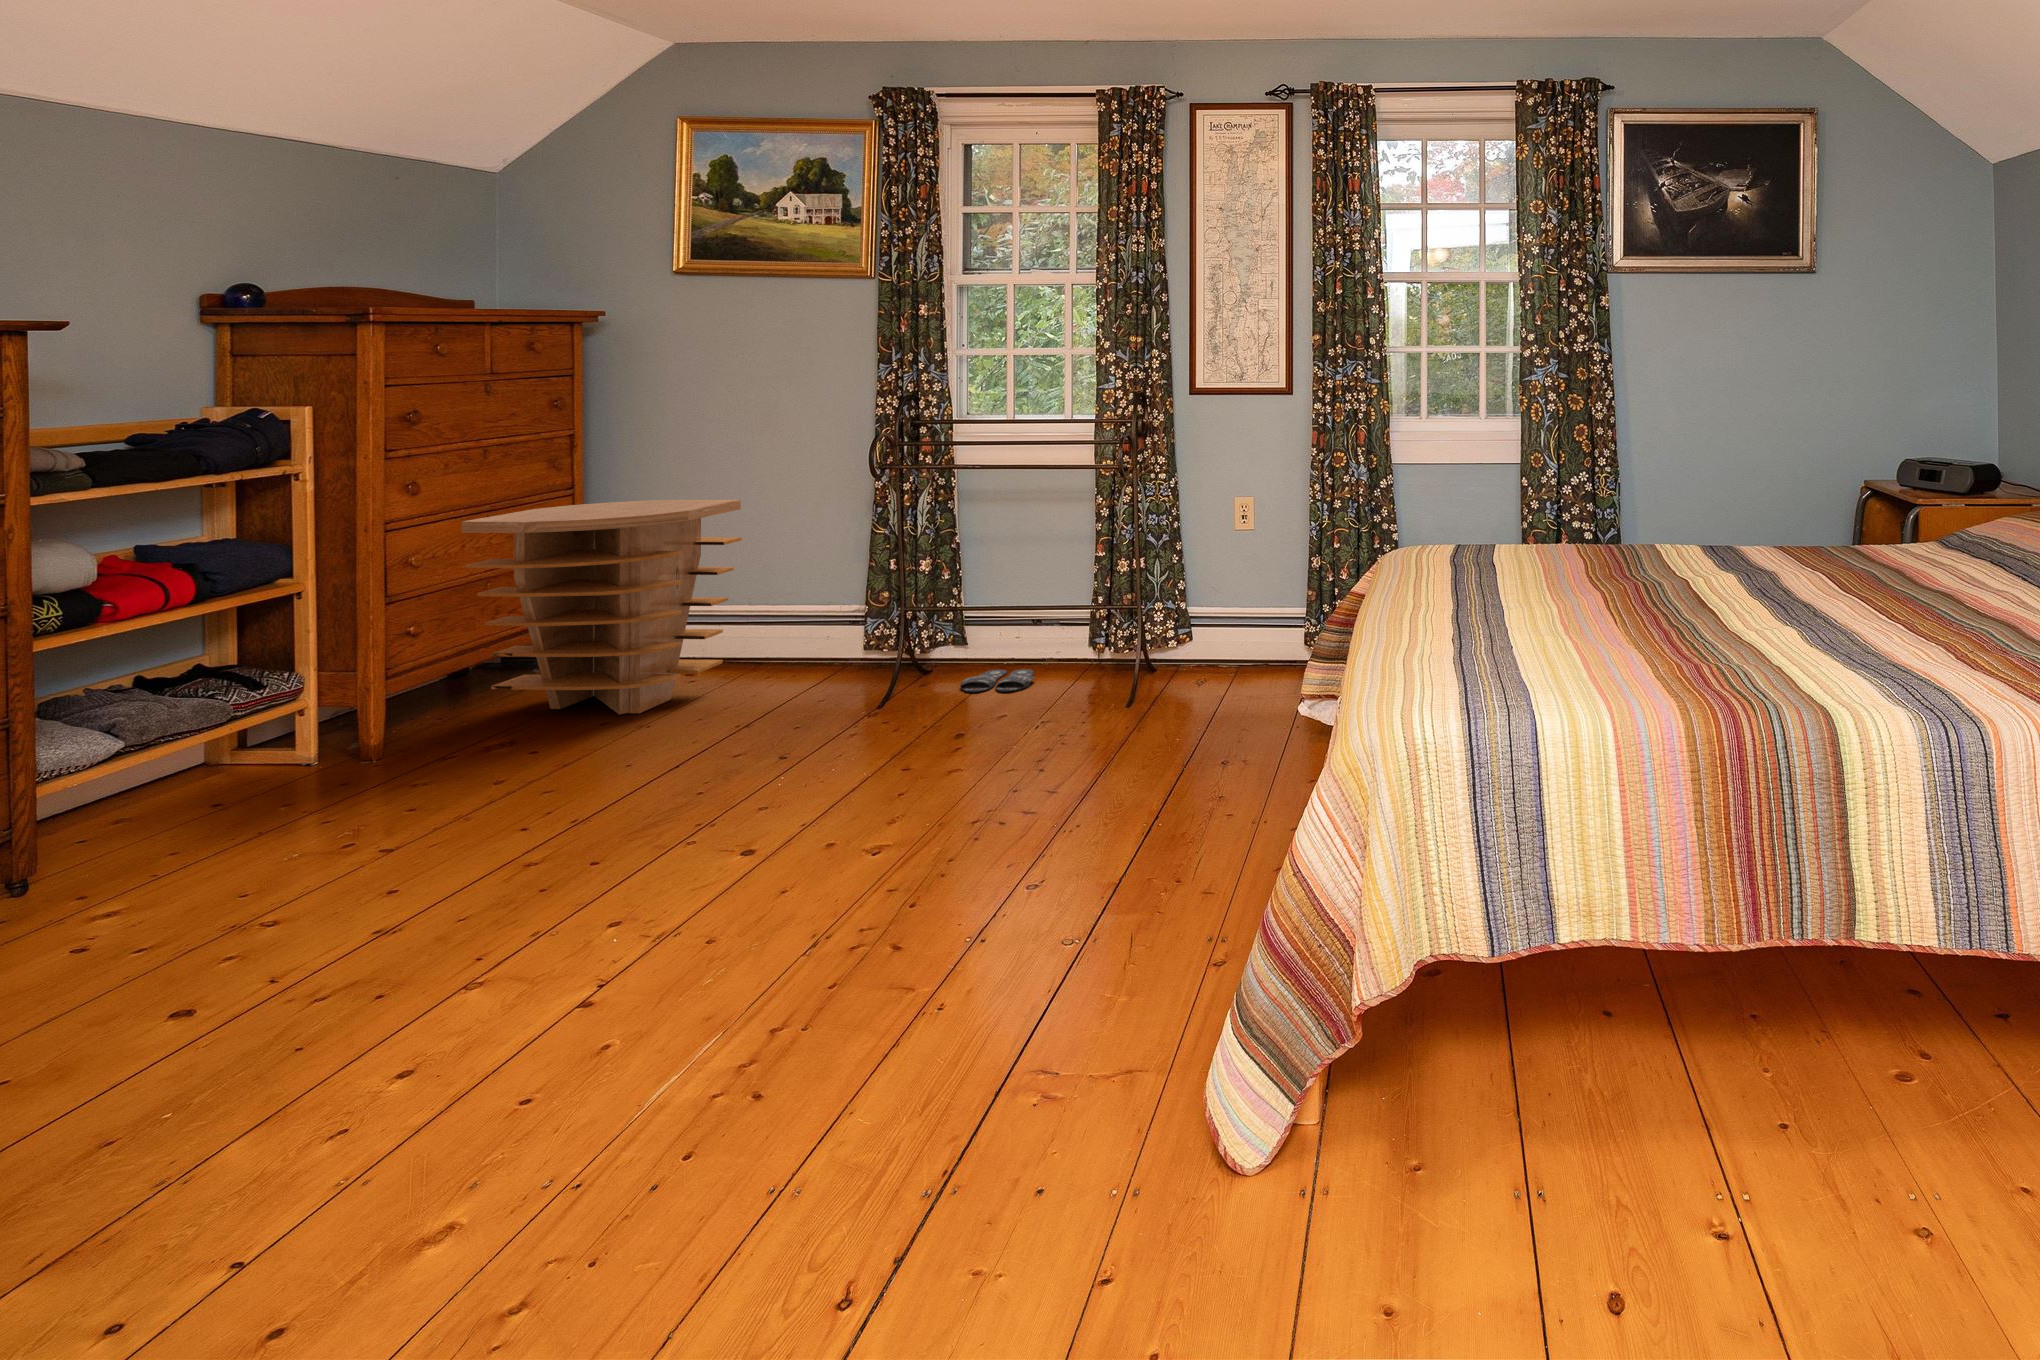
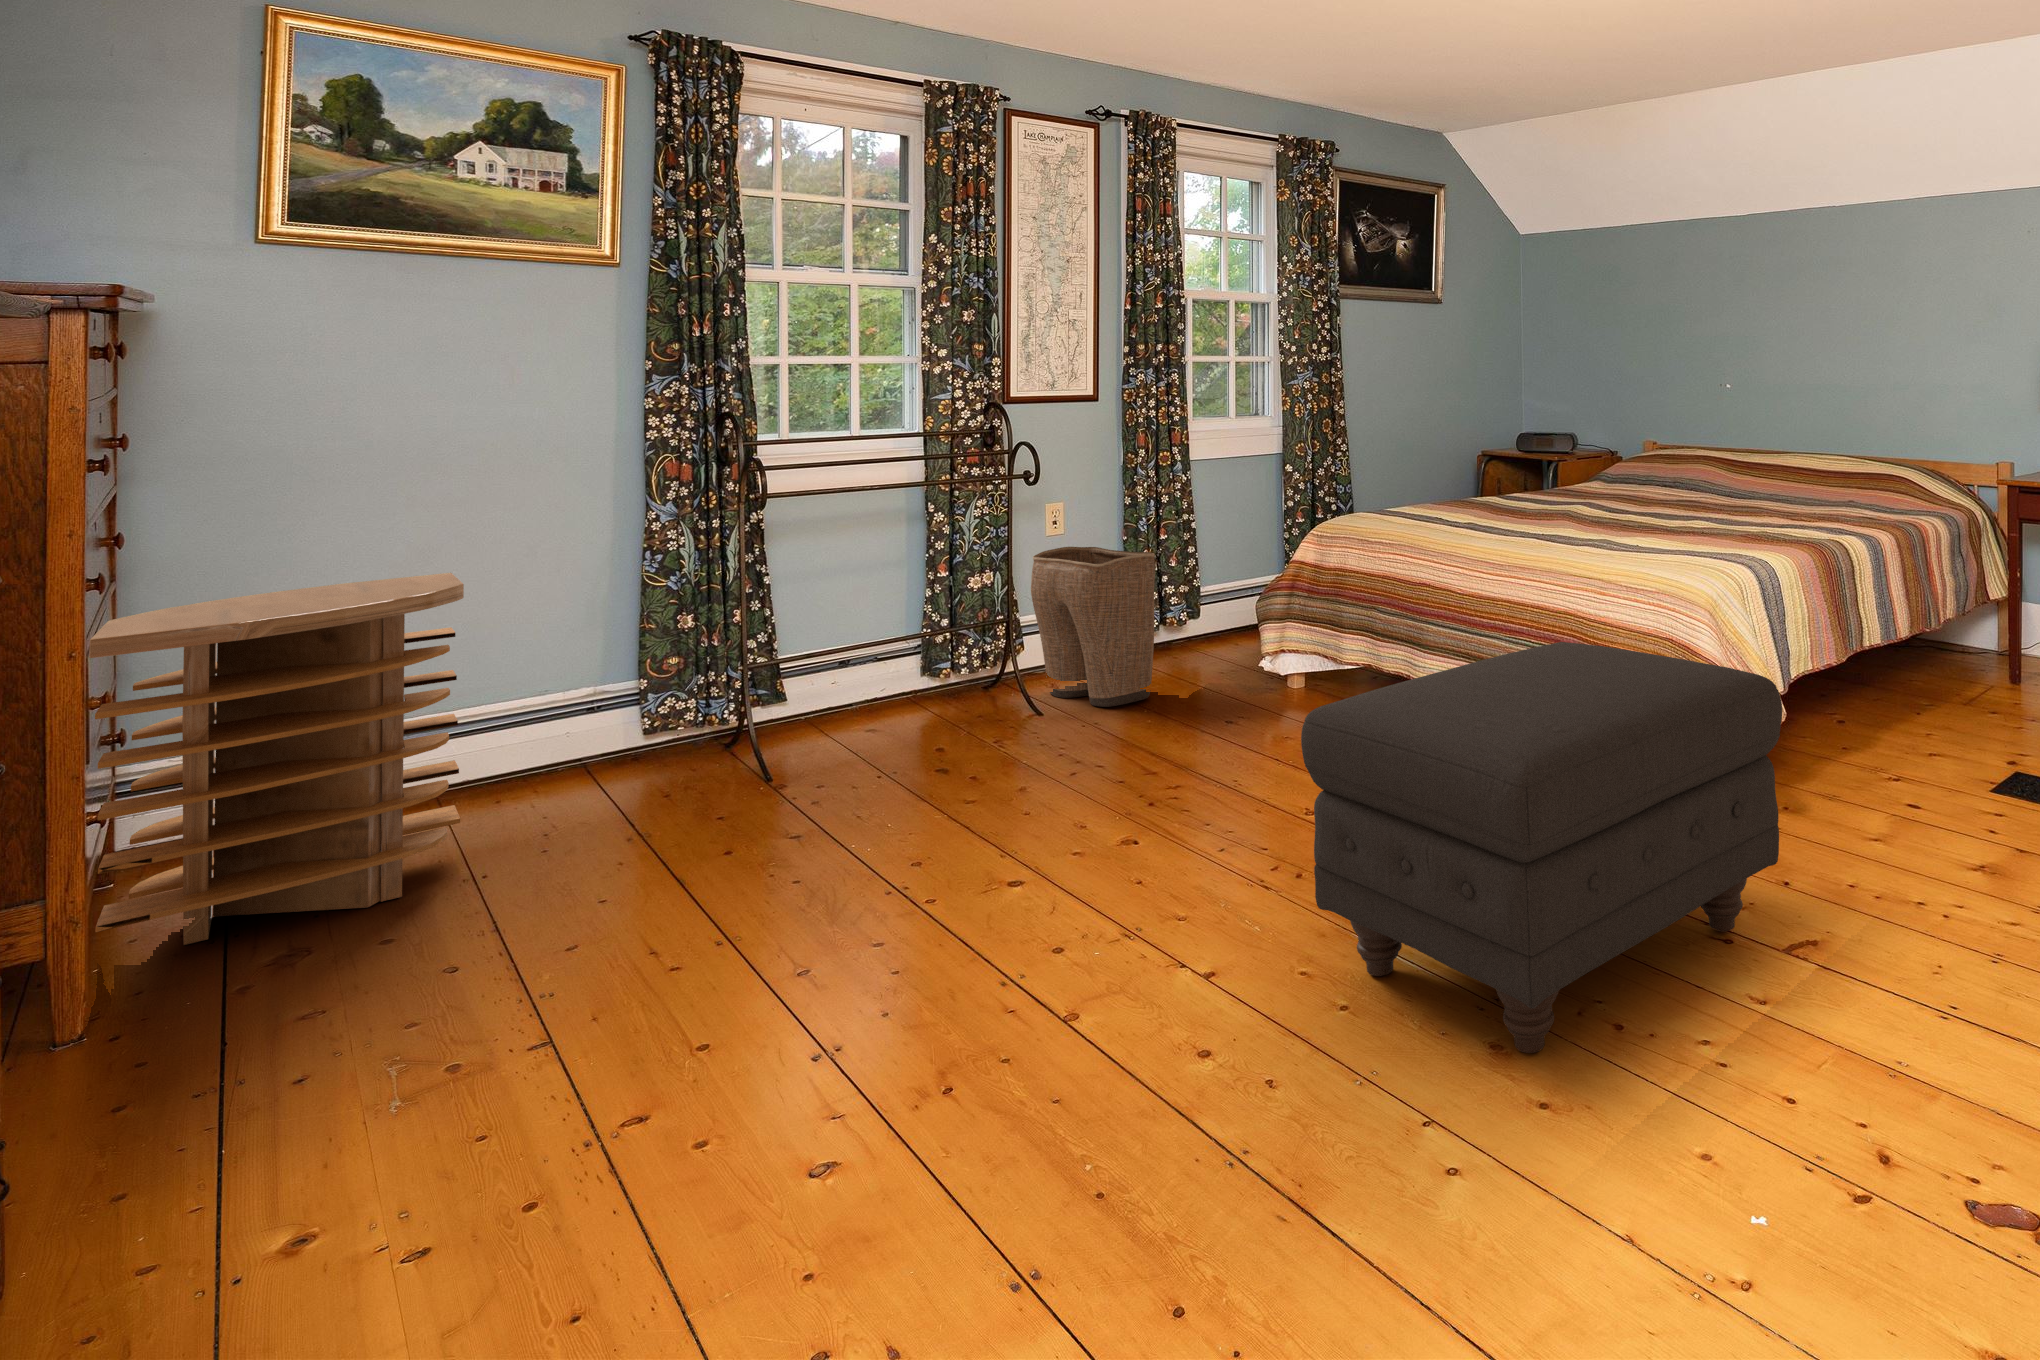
laundry basket: none [1177,536,1265,705] -> present [1031,547,1155,707]
slippers: present [961,669,1035,693] -> none [795,732,891,762]
ottoman: none [318,761,1020,1225] -> present [1301,642,1782,1053]

